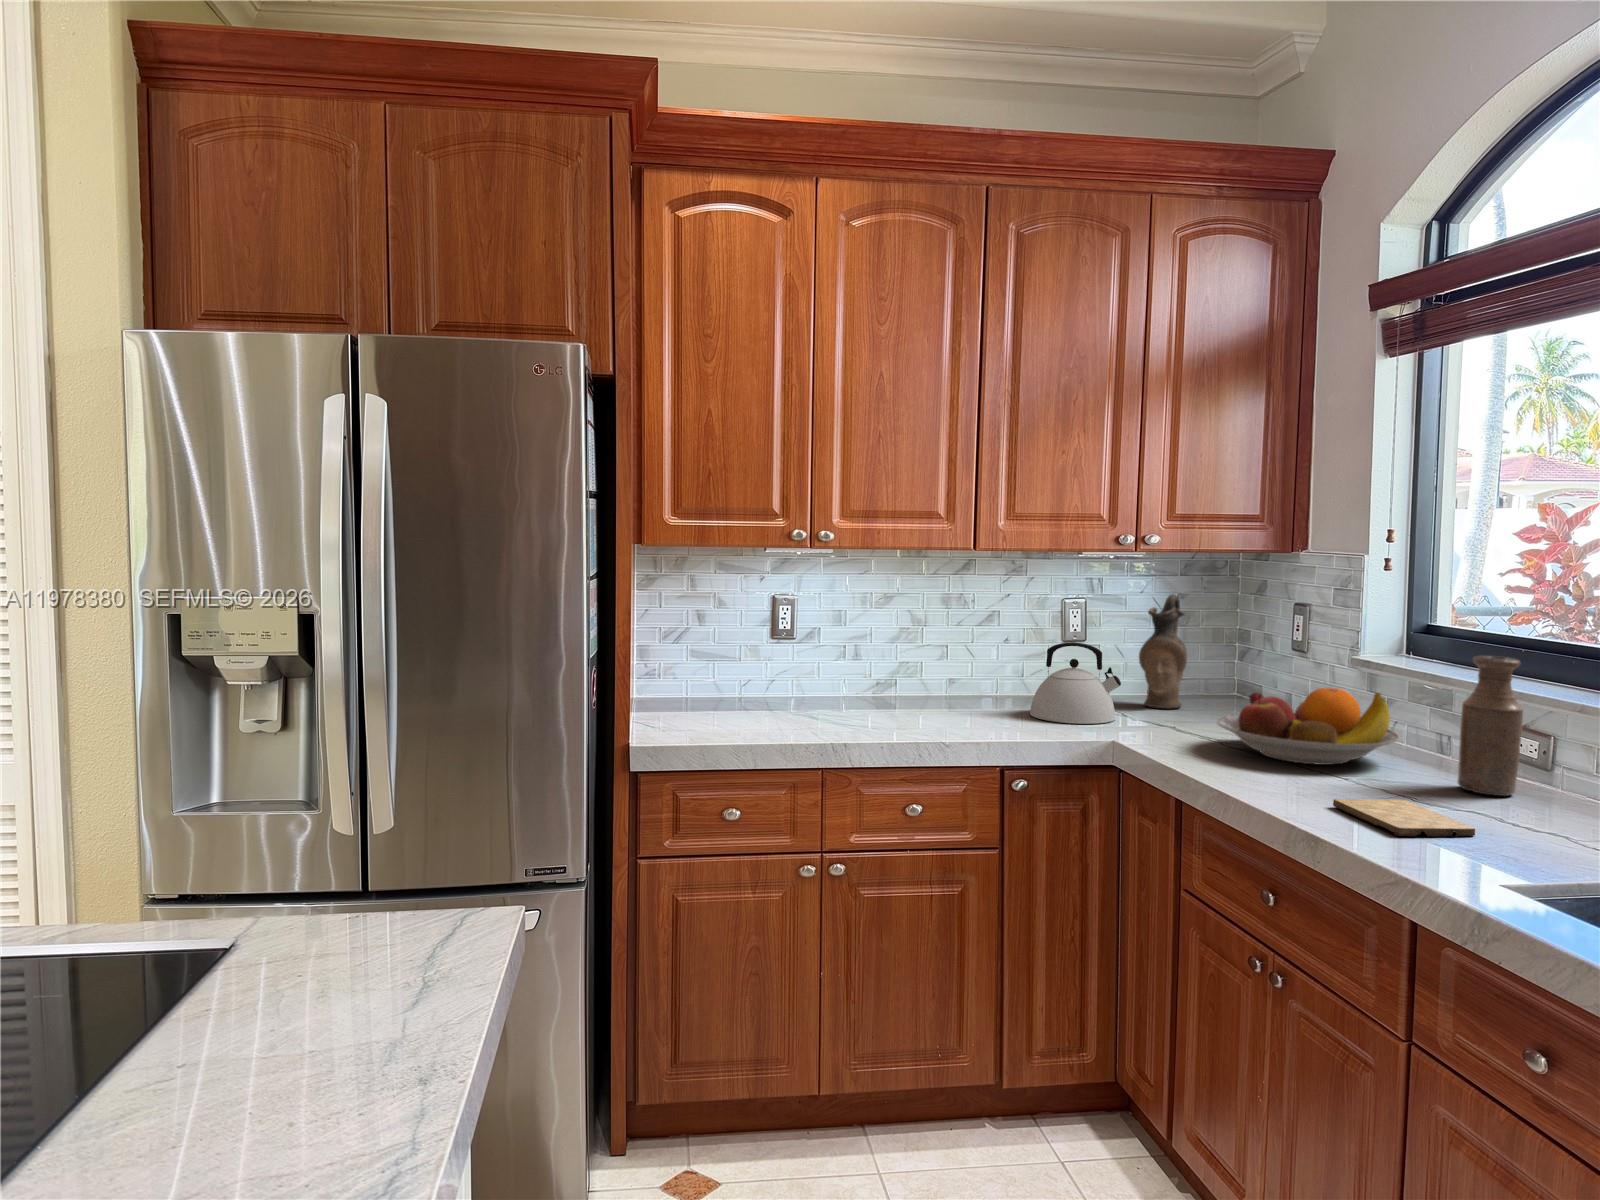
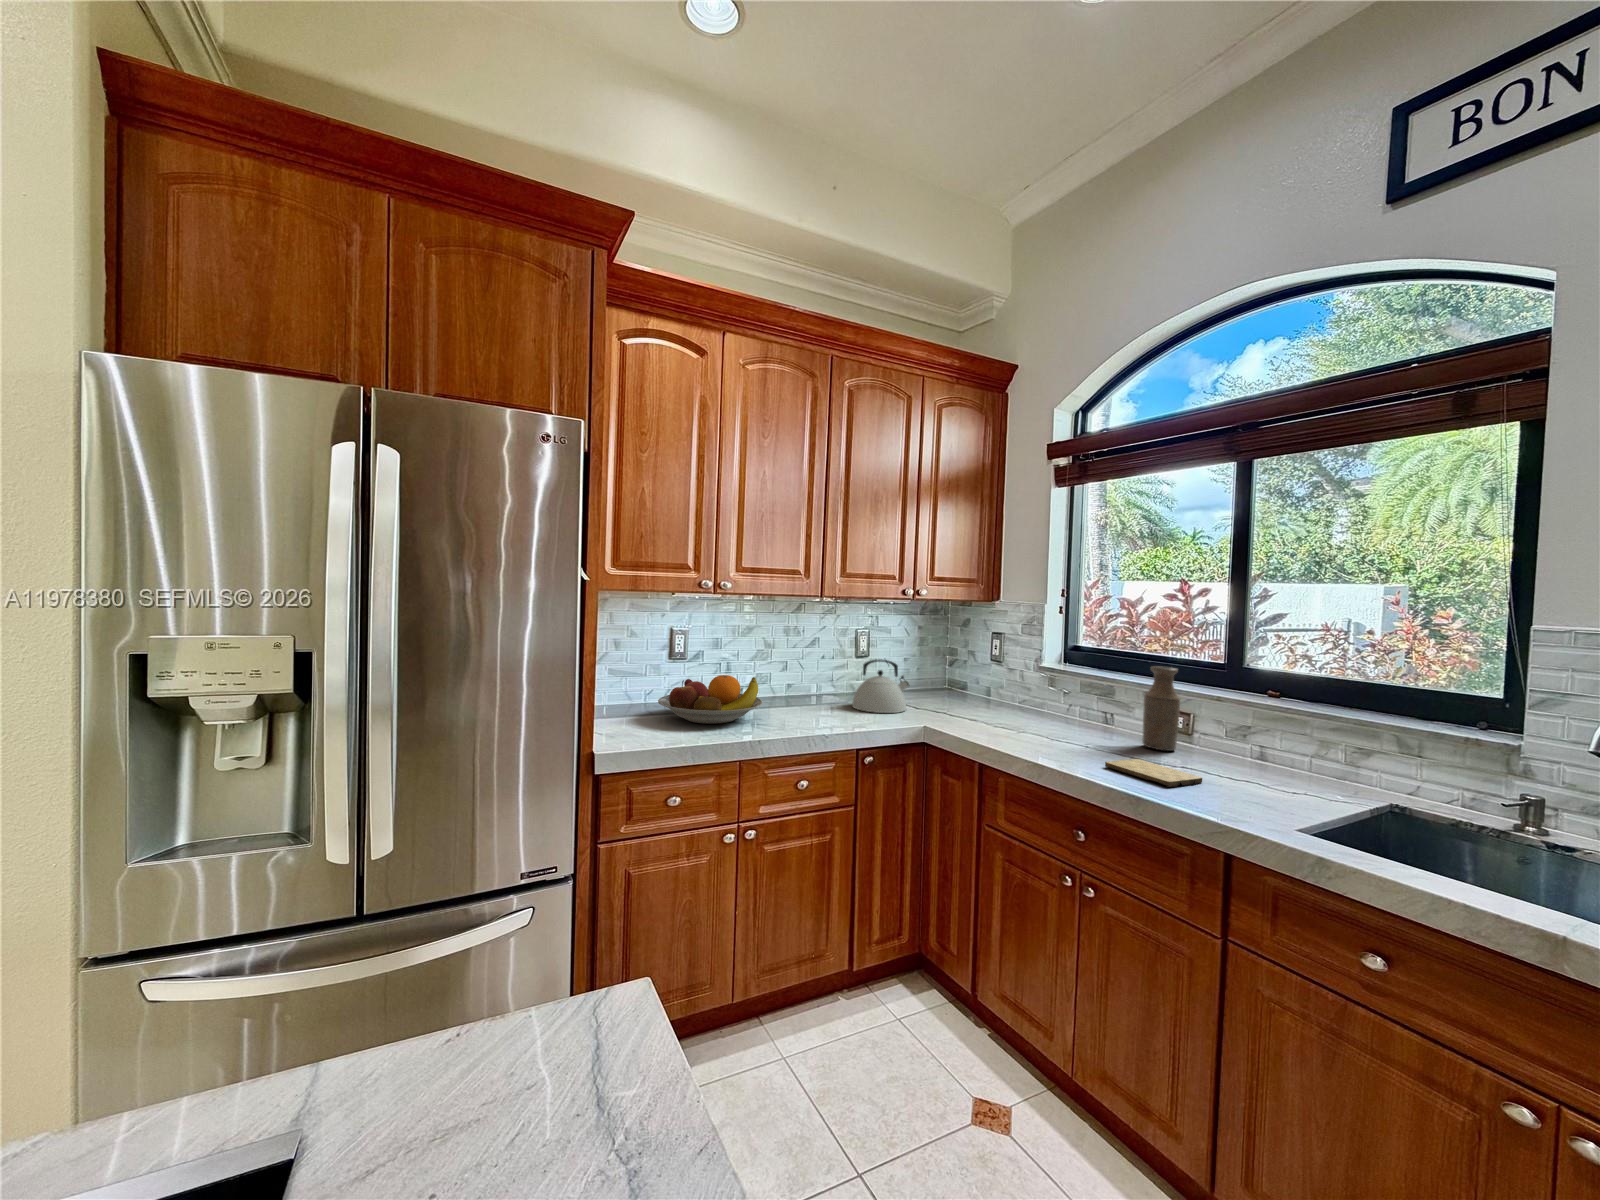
ceramic pitcher: present [1139,594,1187,708] -> none [907,627,937,699]
fruit bowl: present [1217,687,1400,765] -> present [658,675,763,724]

